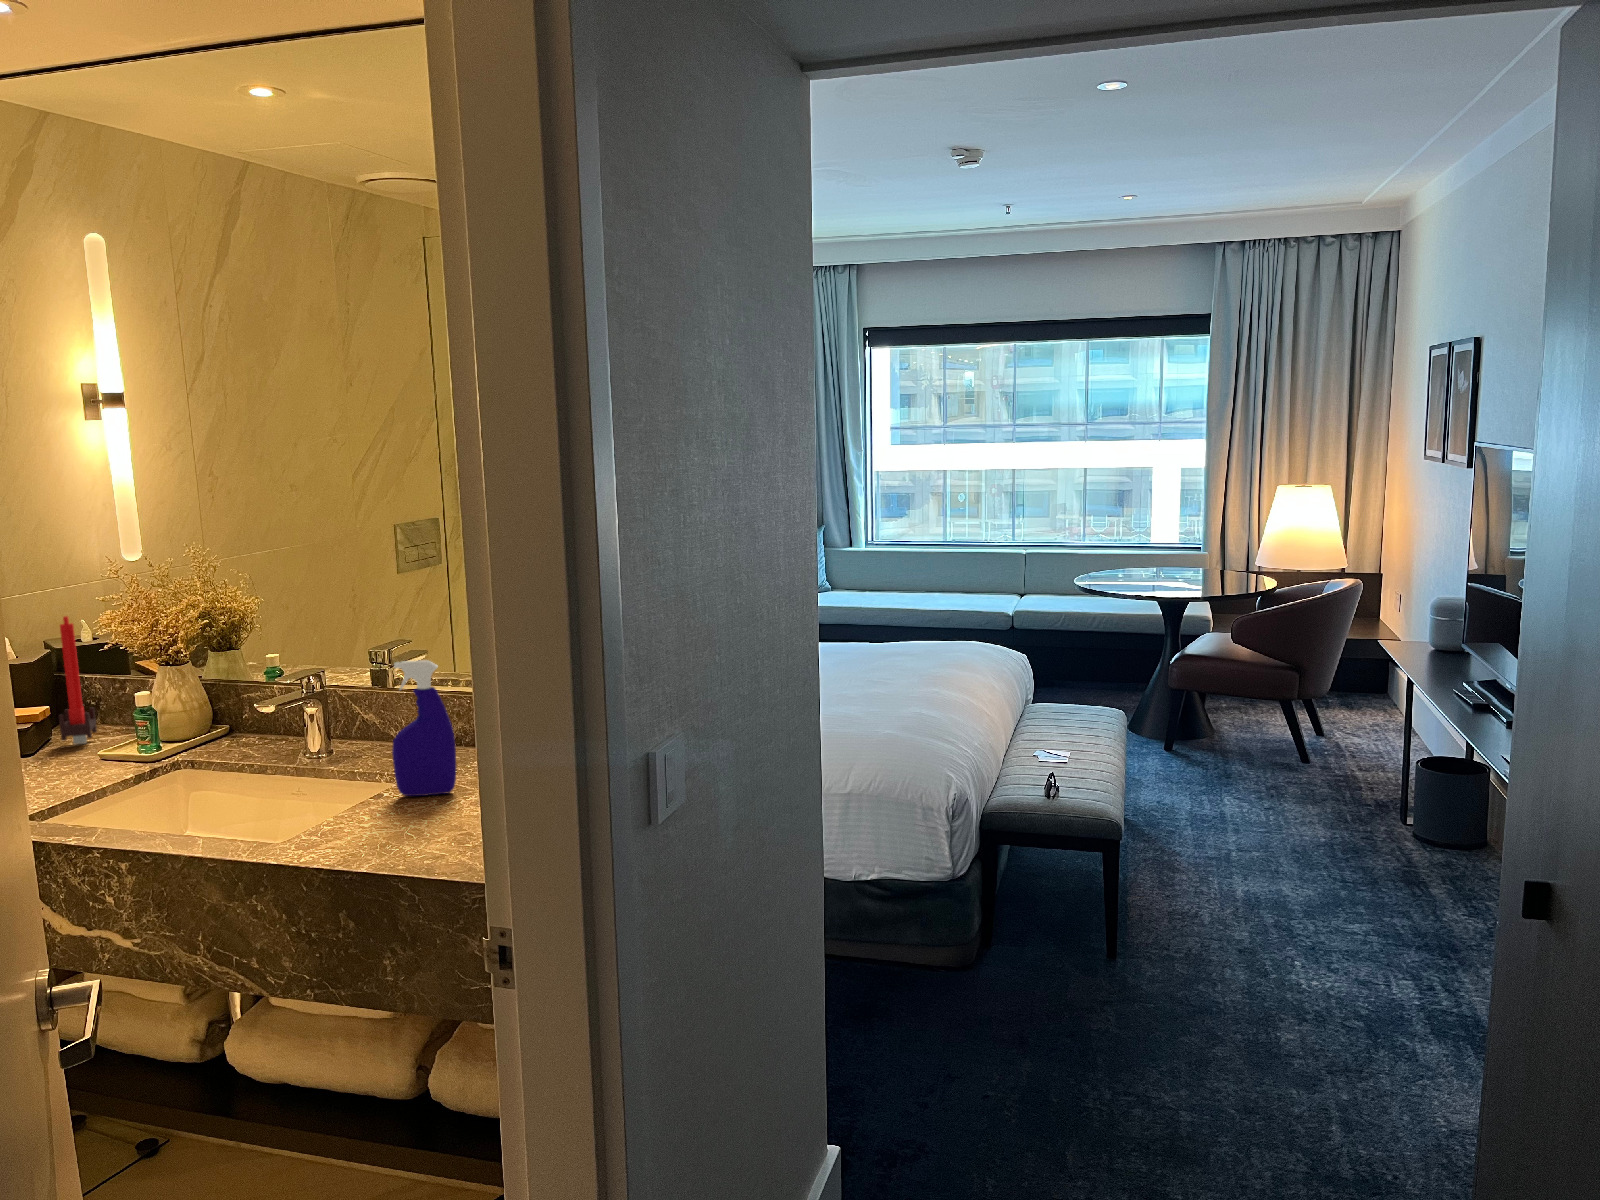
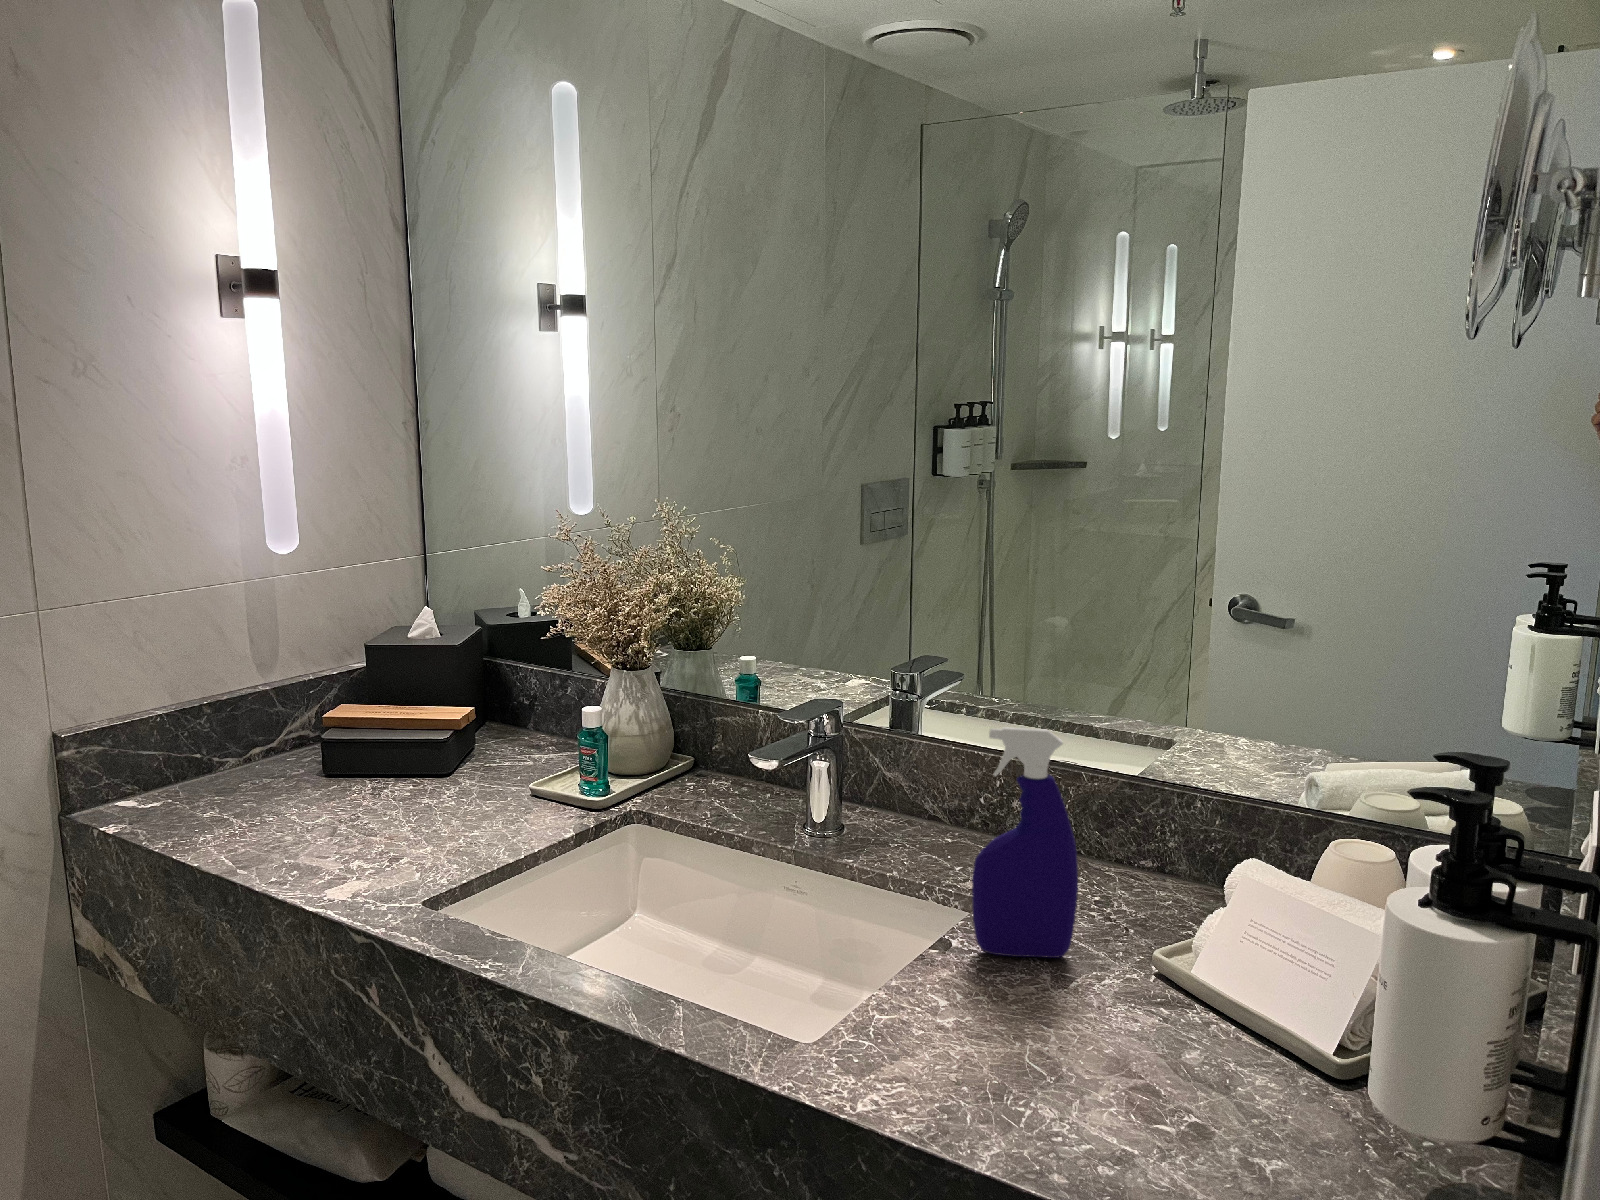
candle: present [59,616,97,744] -> none [485,589,529,762]

